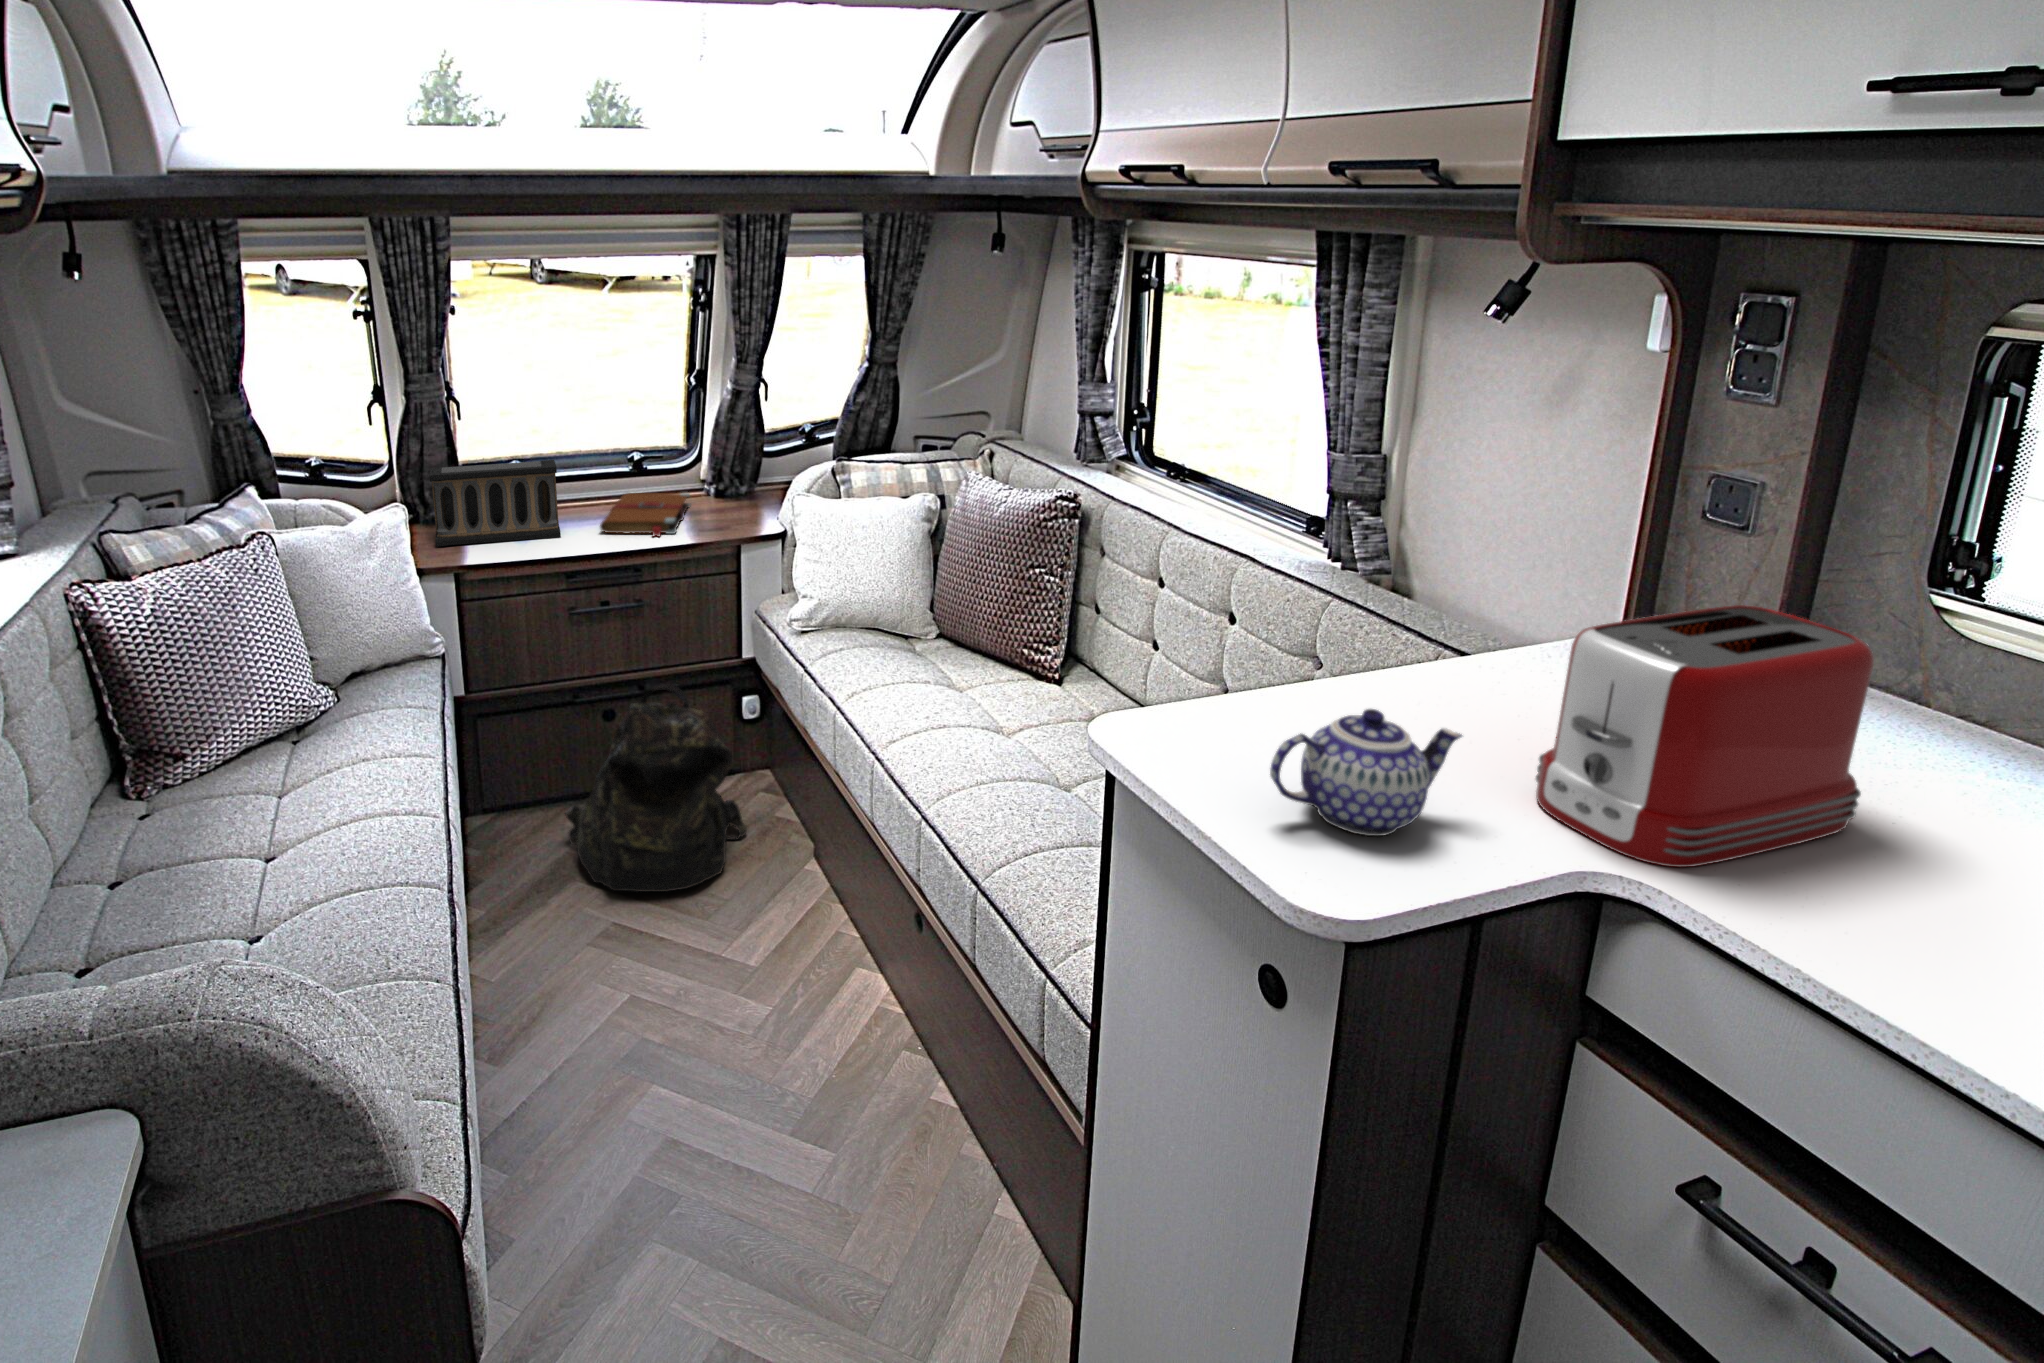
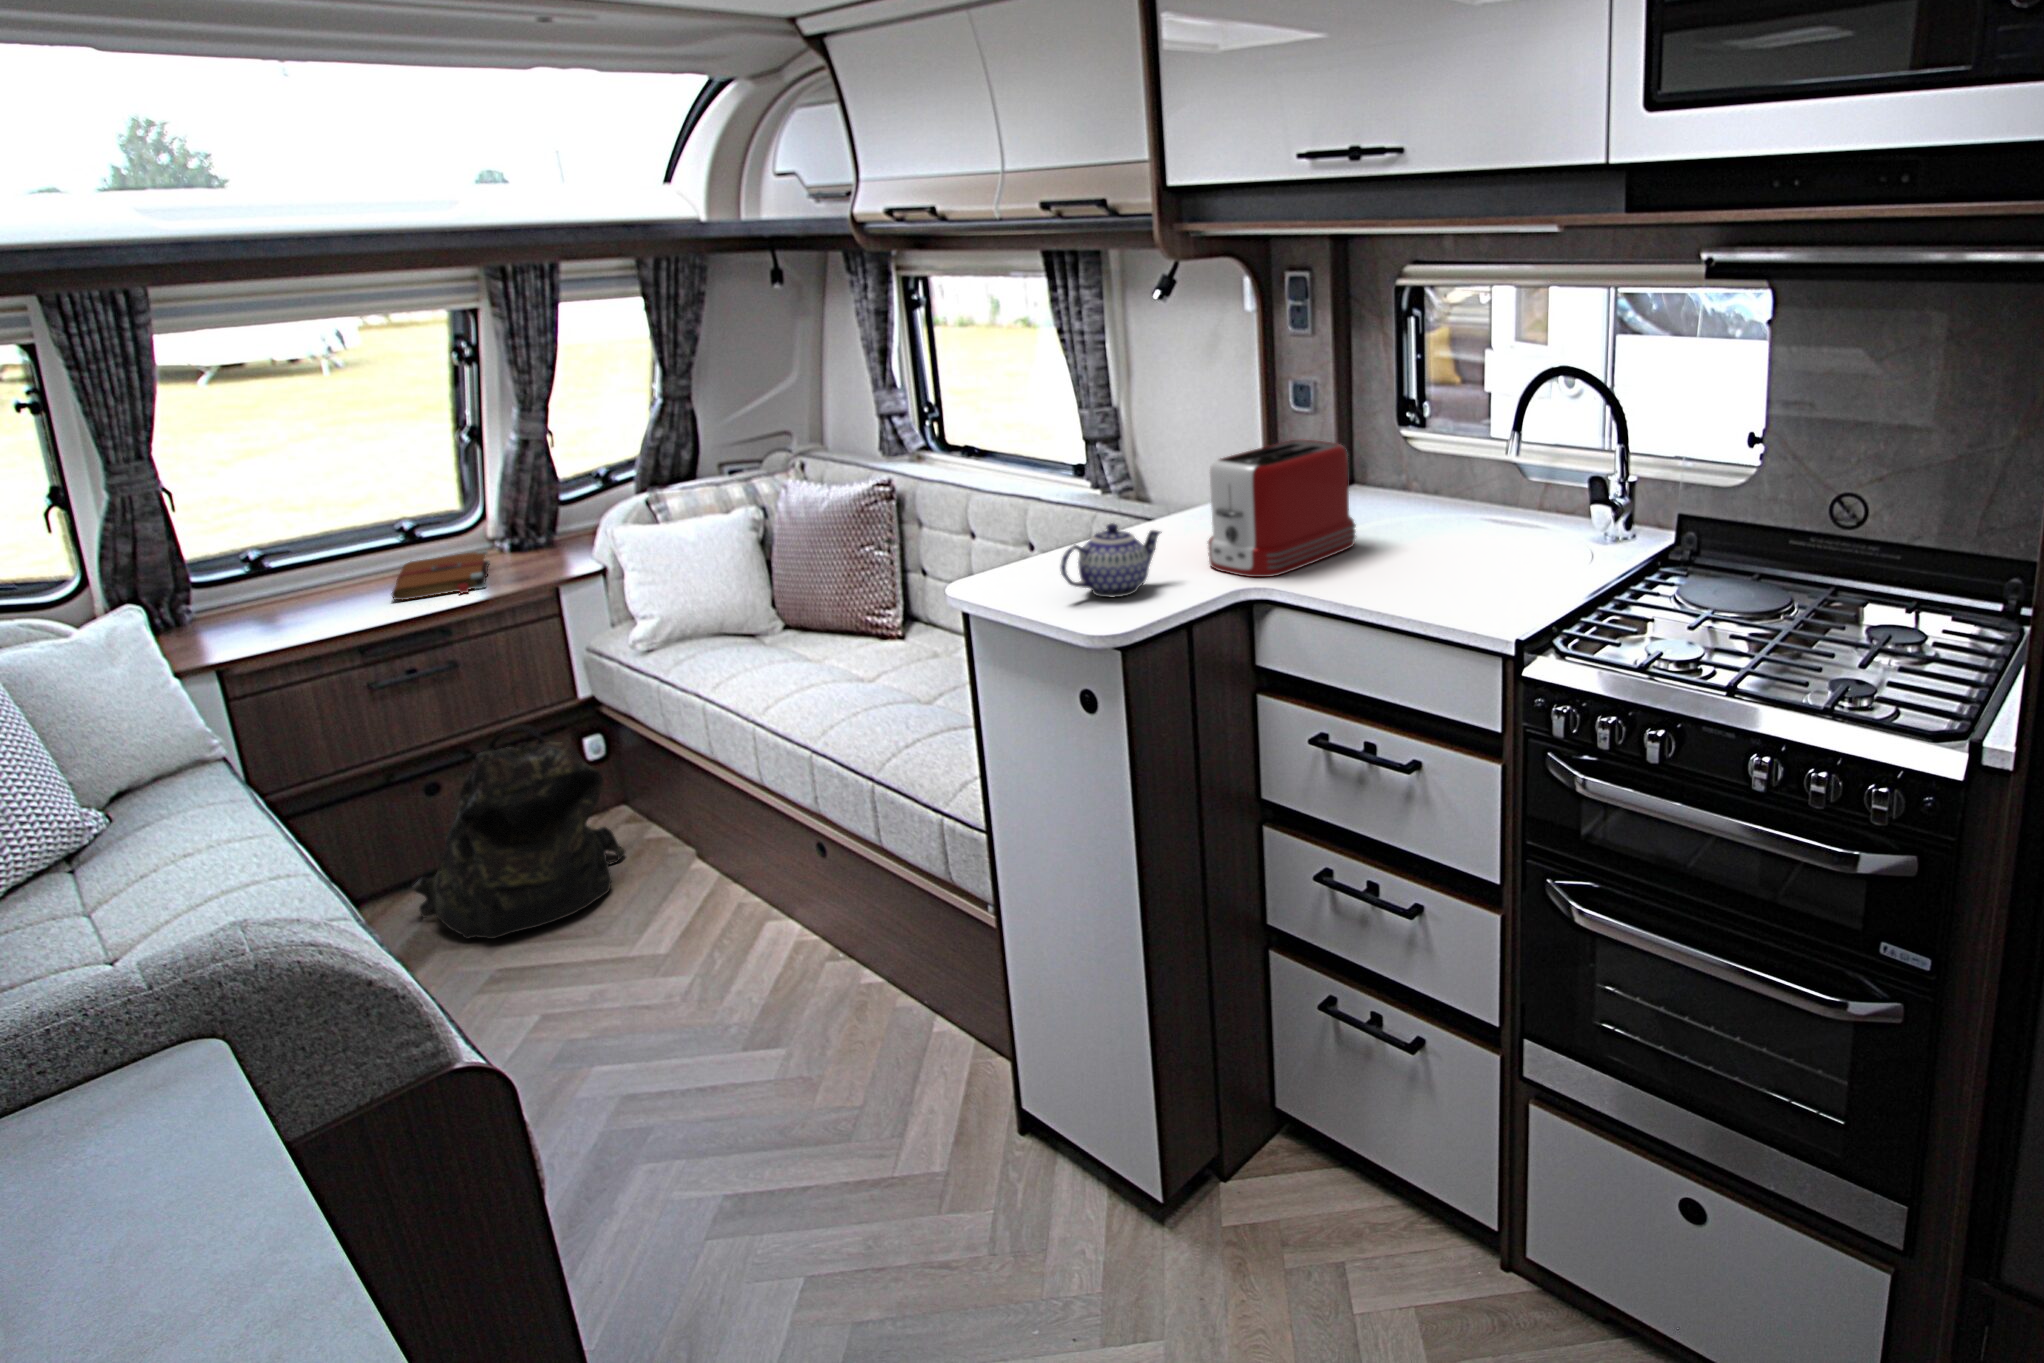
speaker: present [429,460,561,546] -> none [152,535,344,649]

